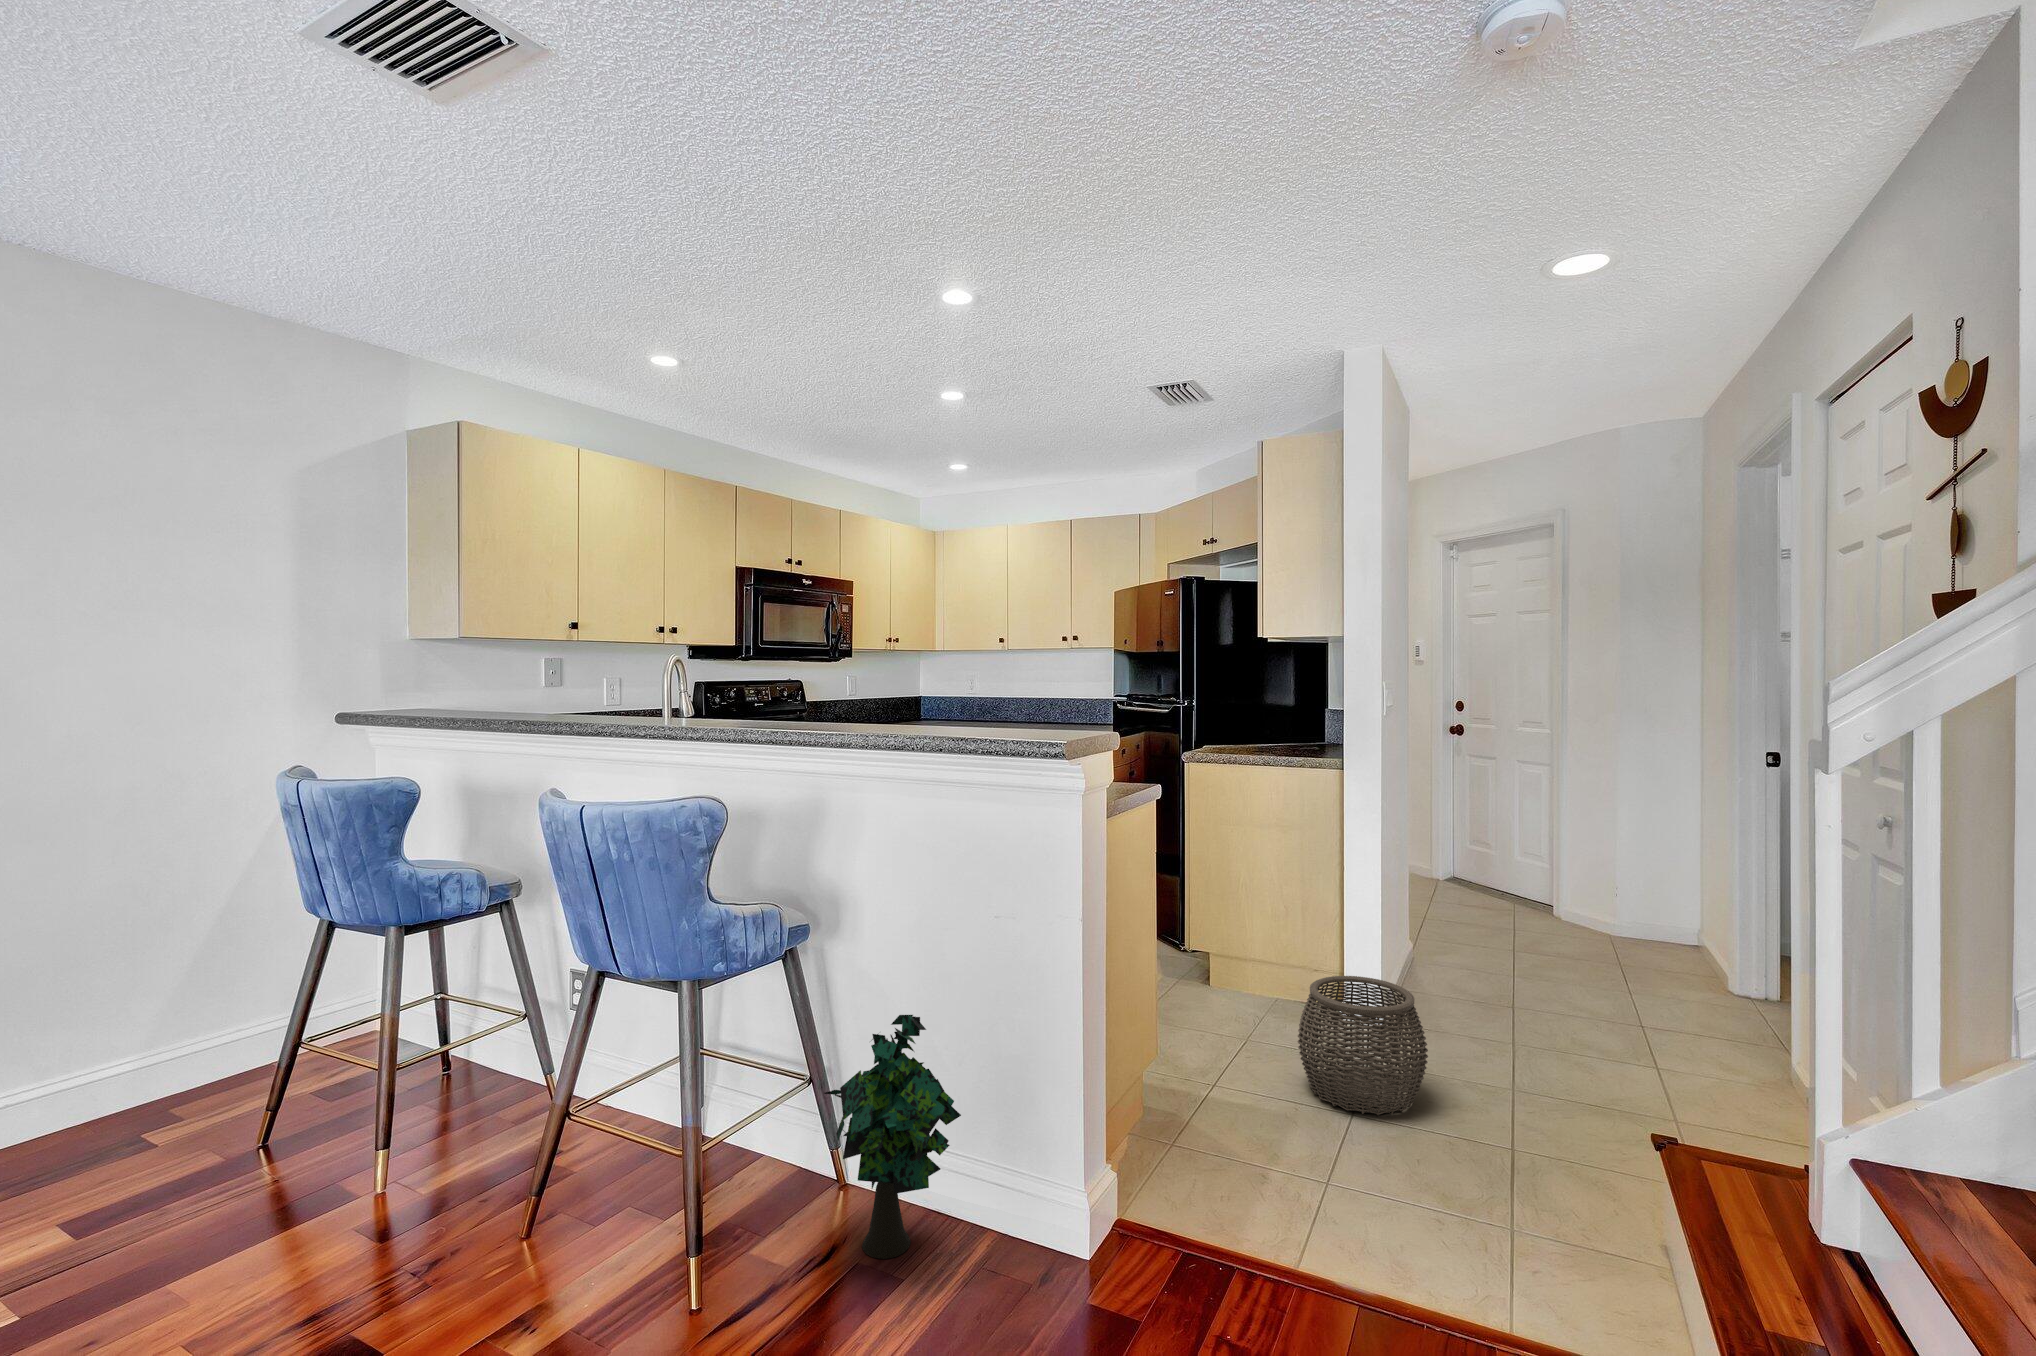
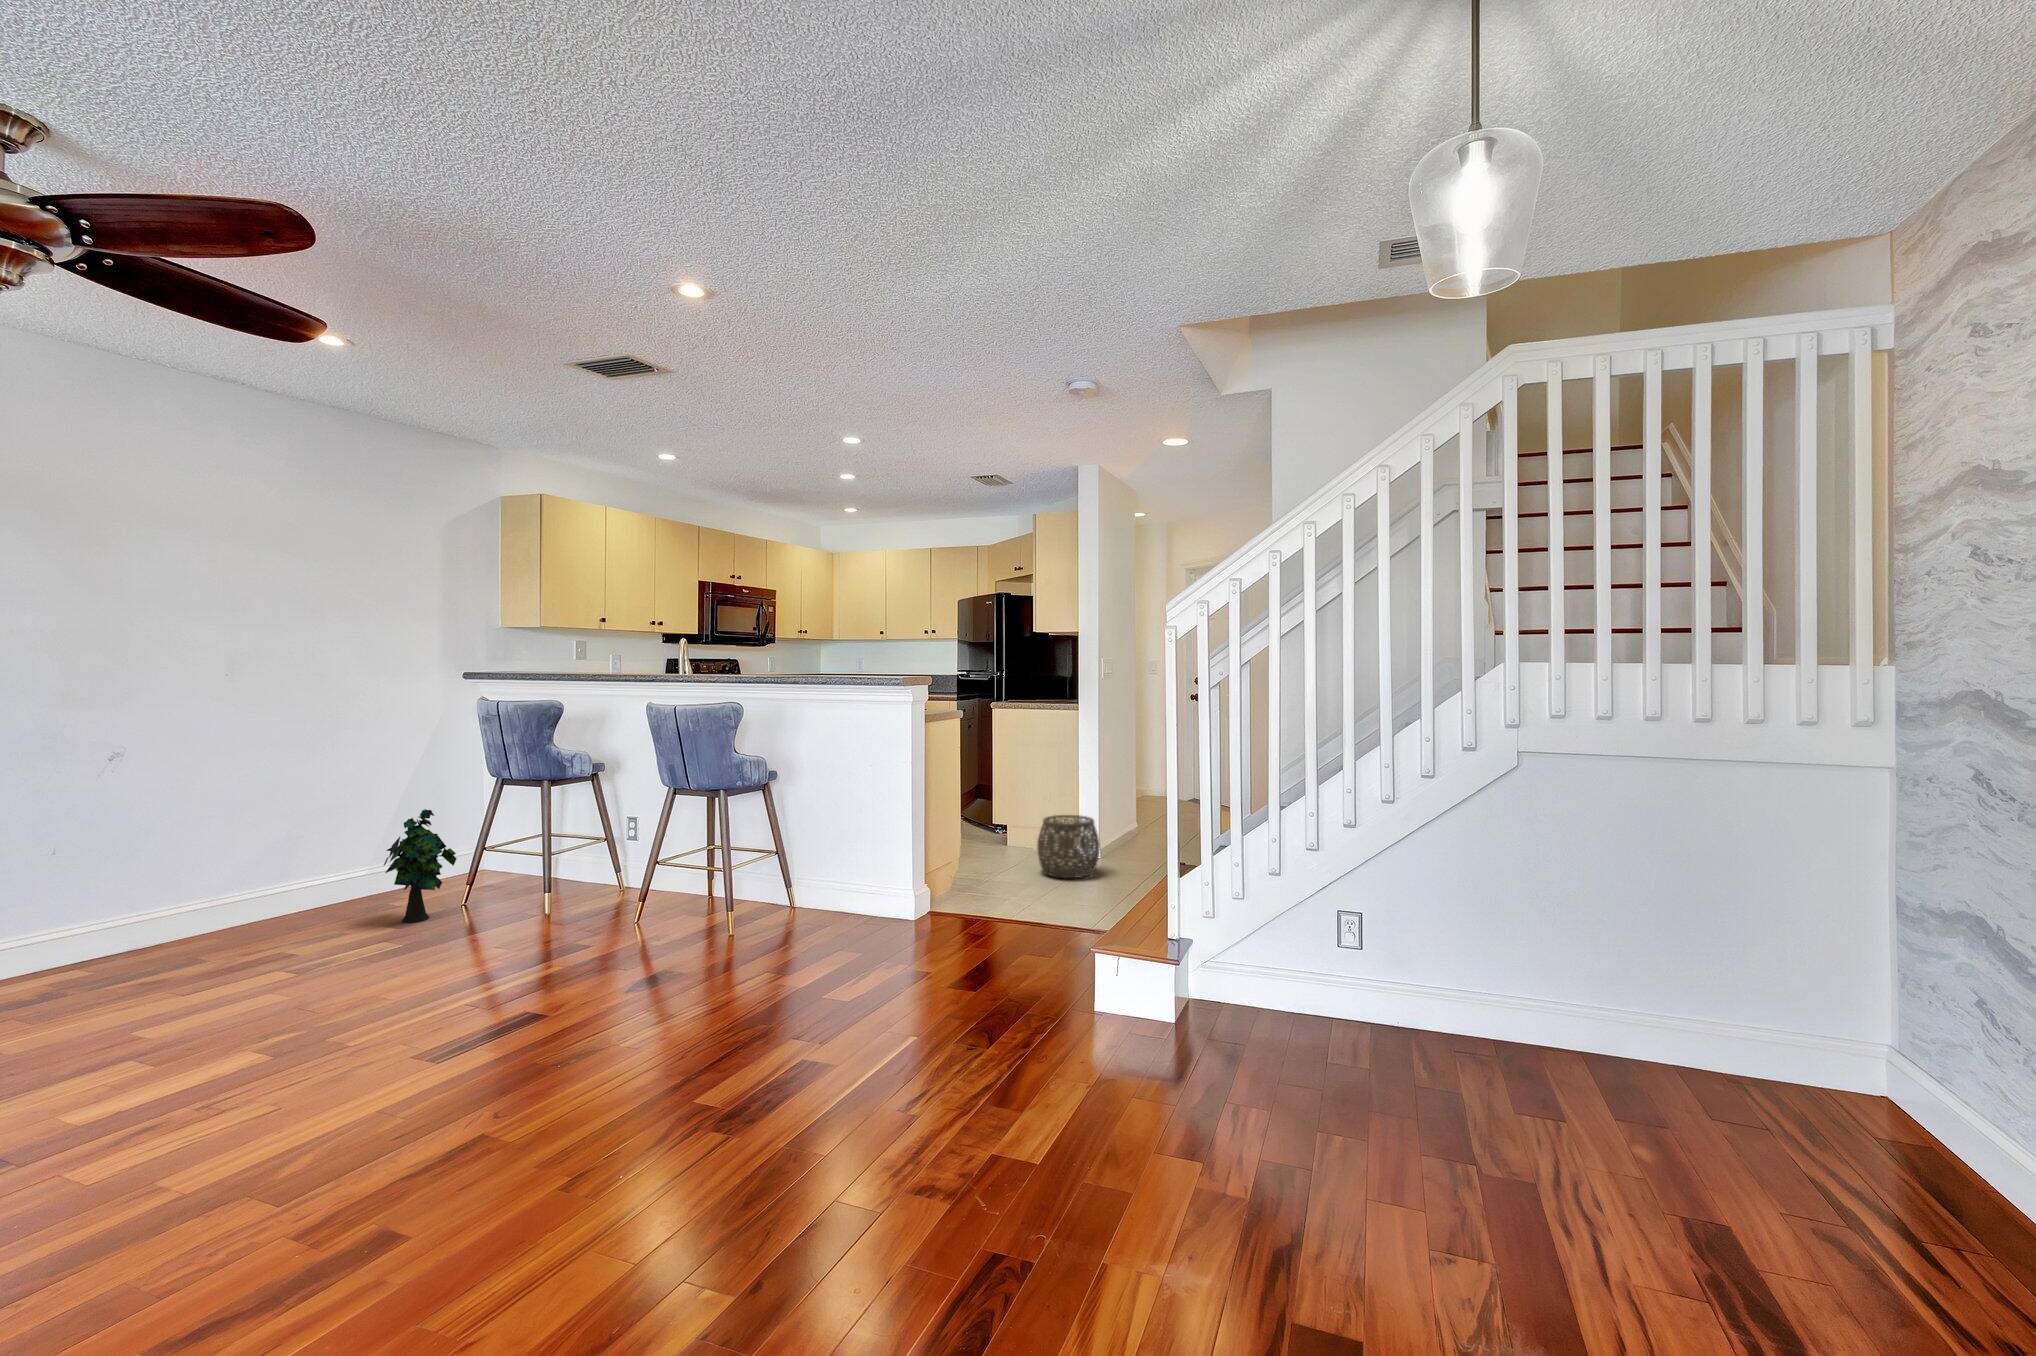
decorative plant: present [824,1015,961,1259] -> present [384,809,457,923]

